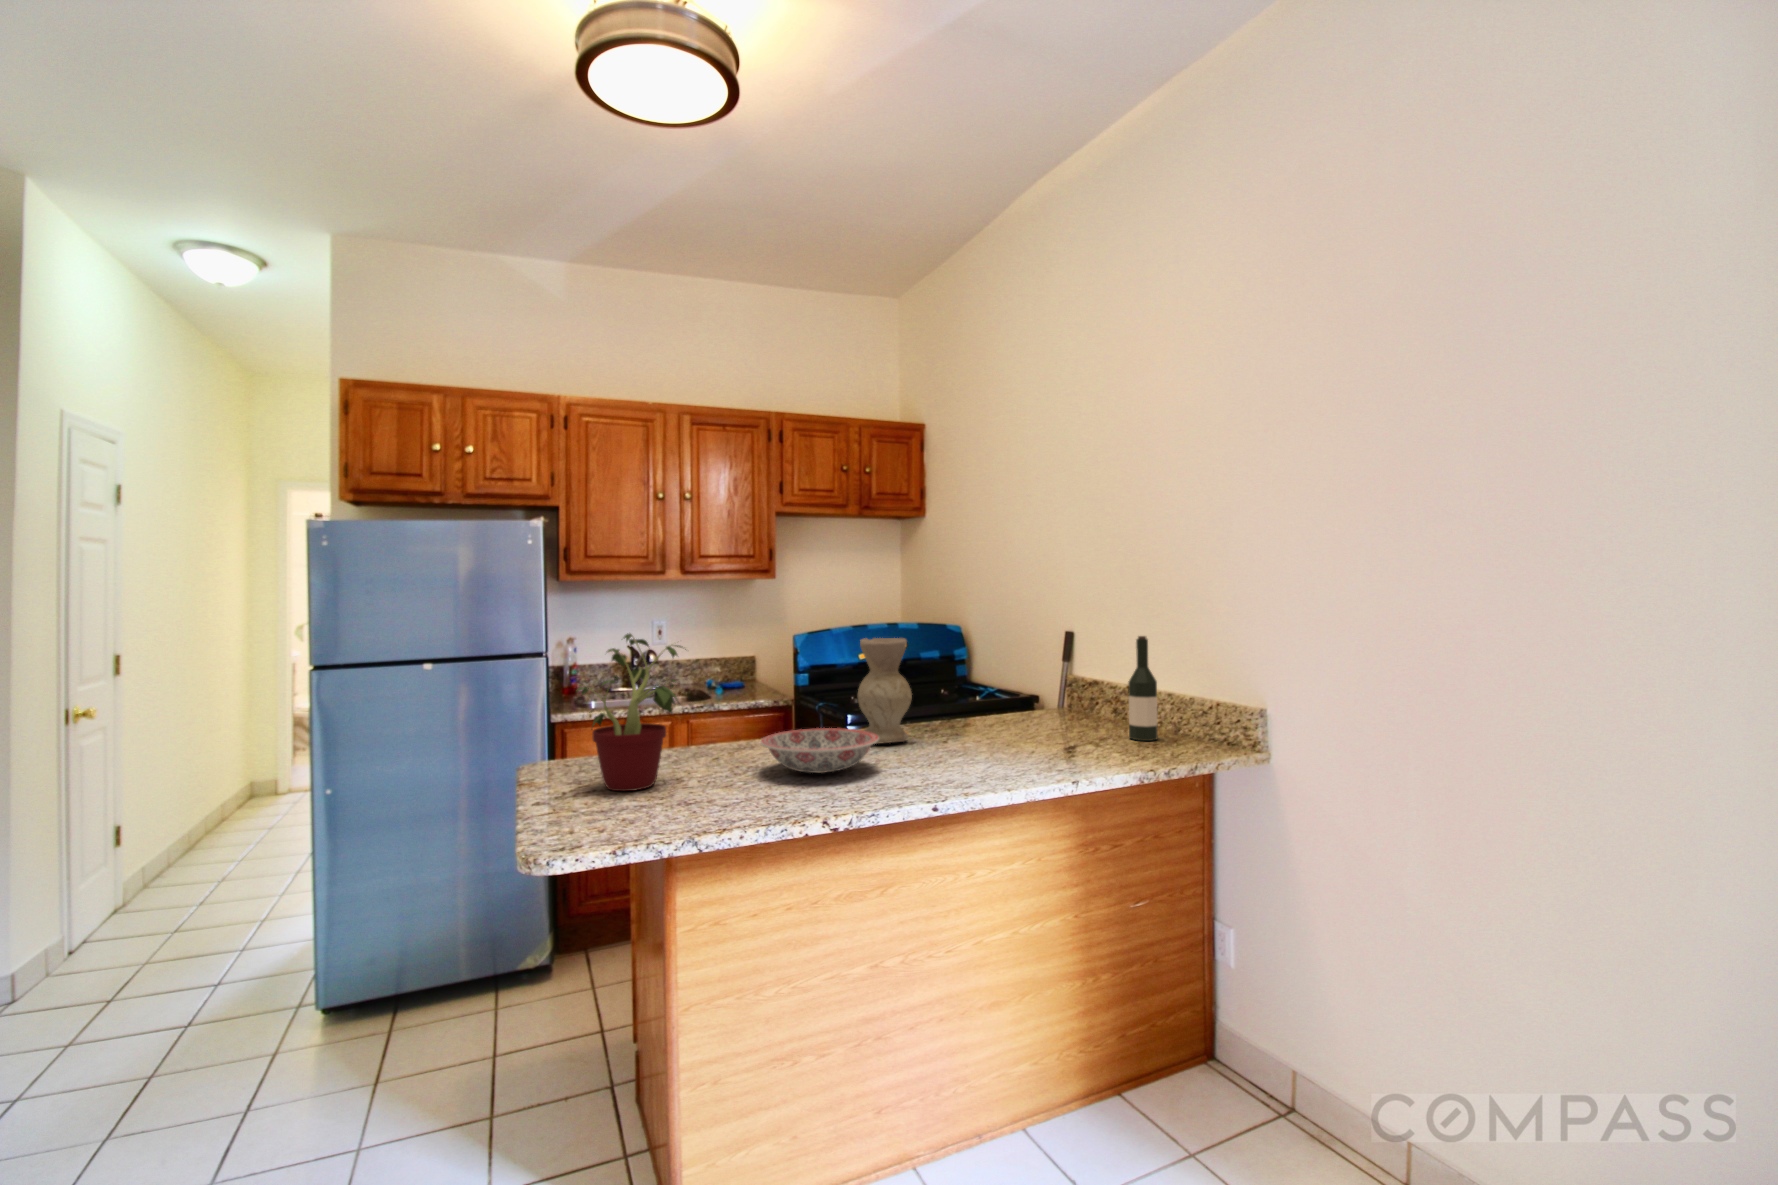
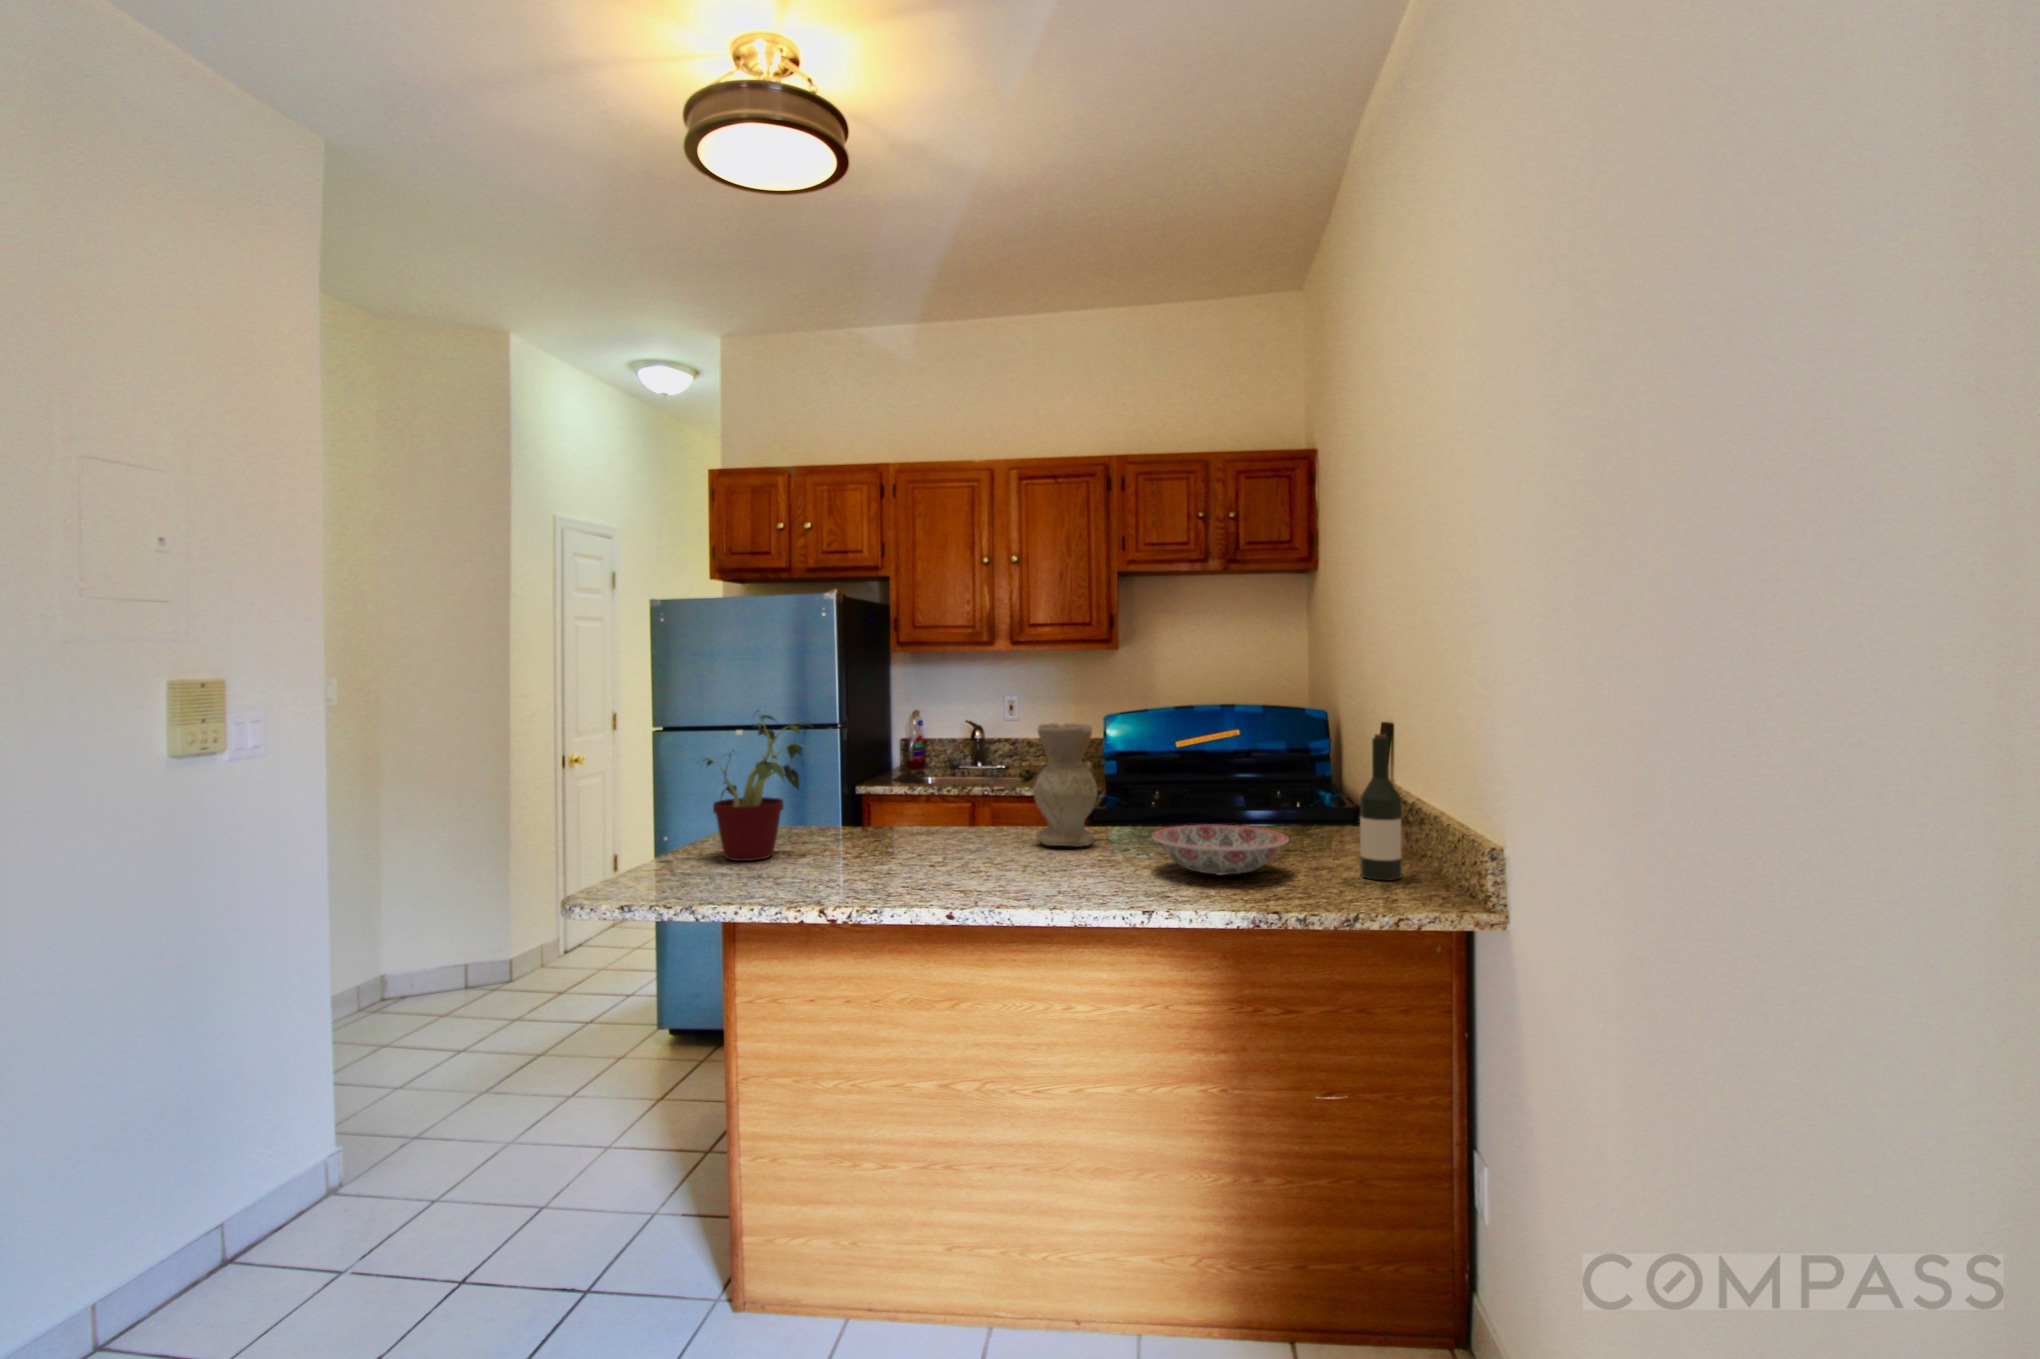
ceramic bowl: present [761,728,879,773] -> present [1152,825,1289,874]

